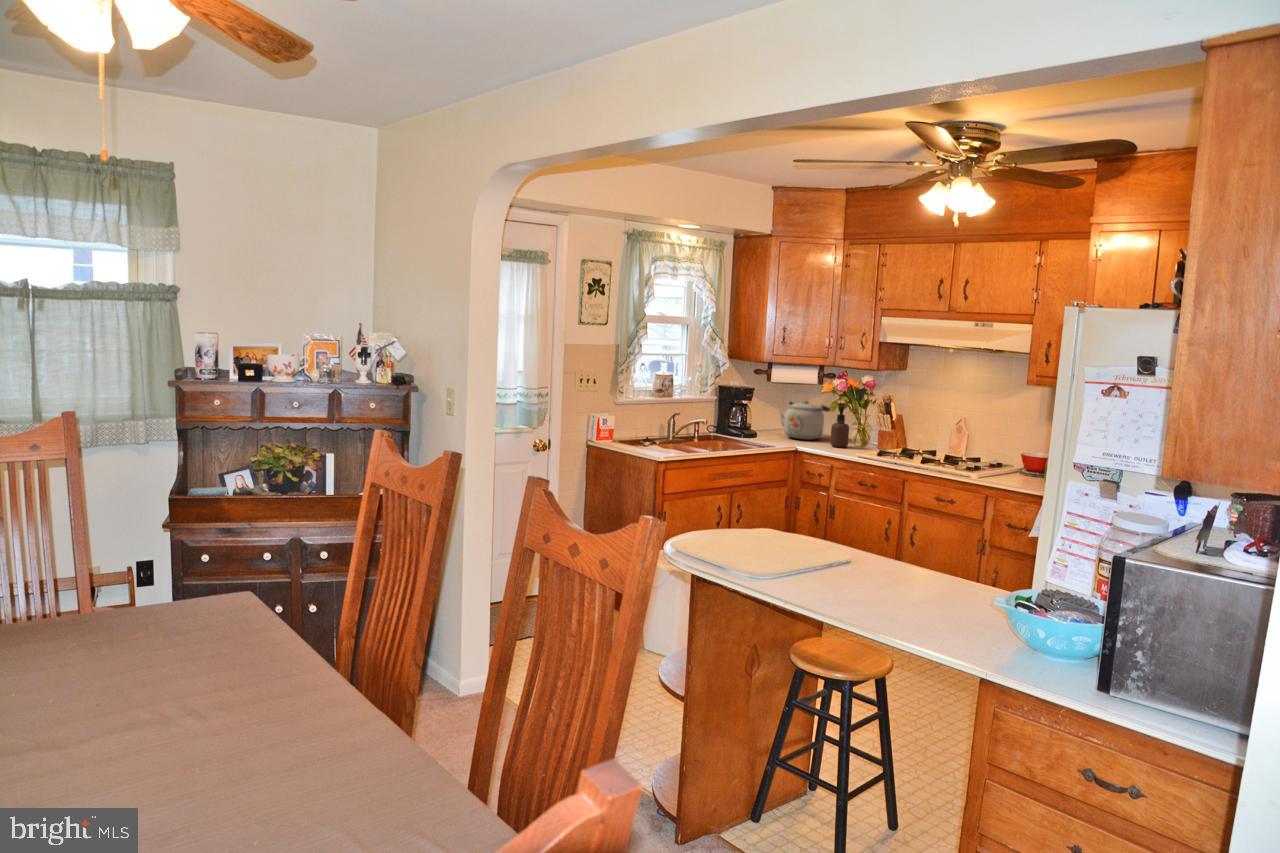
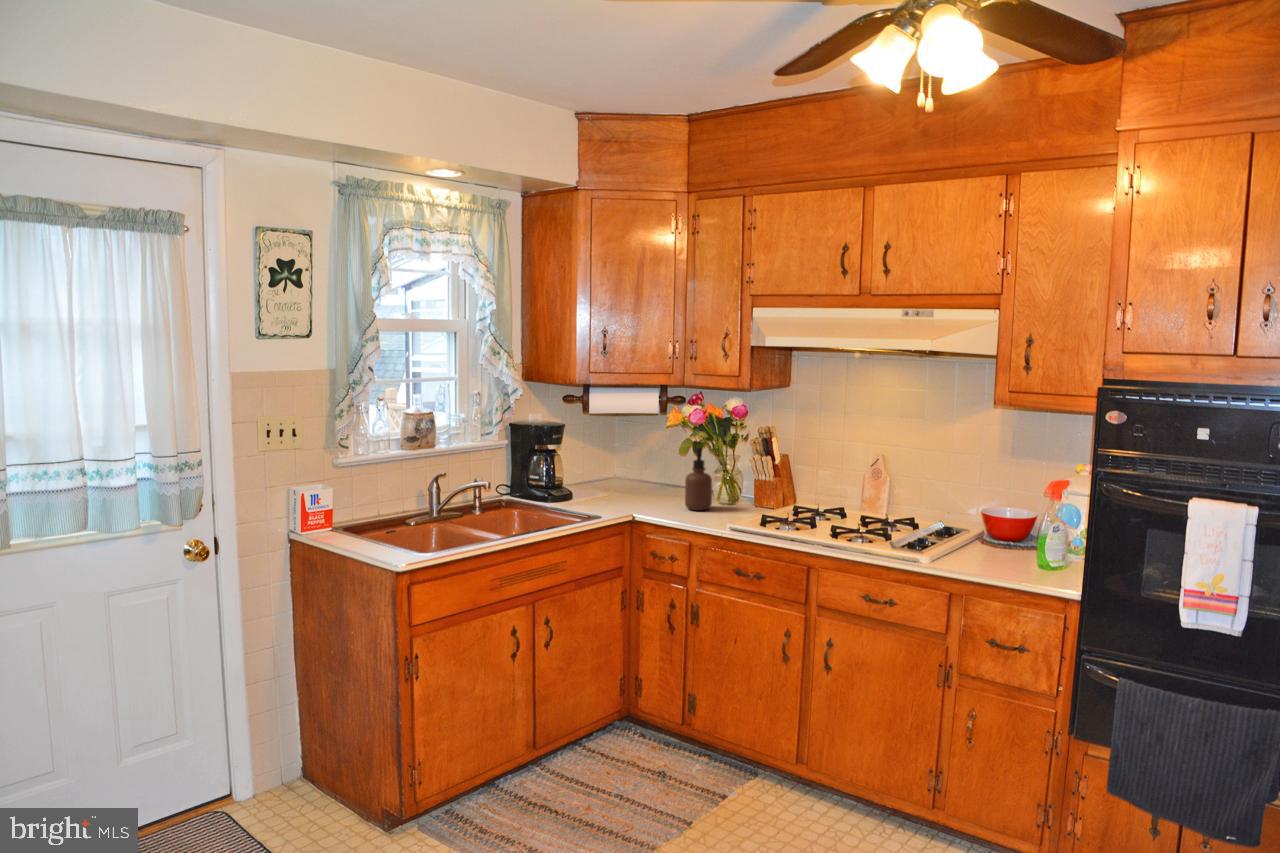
kettle: present [779,401,830,440] -> none [604,439,679,498]

